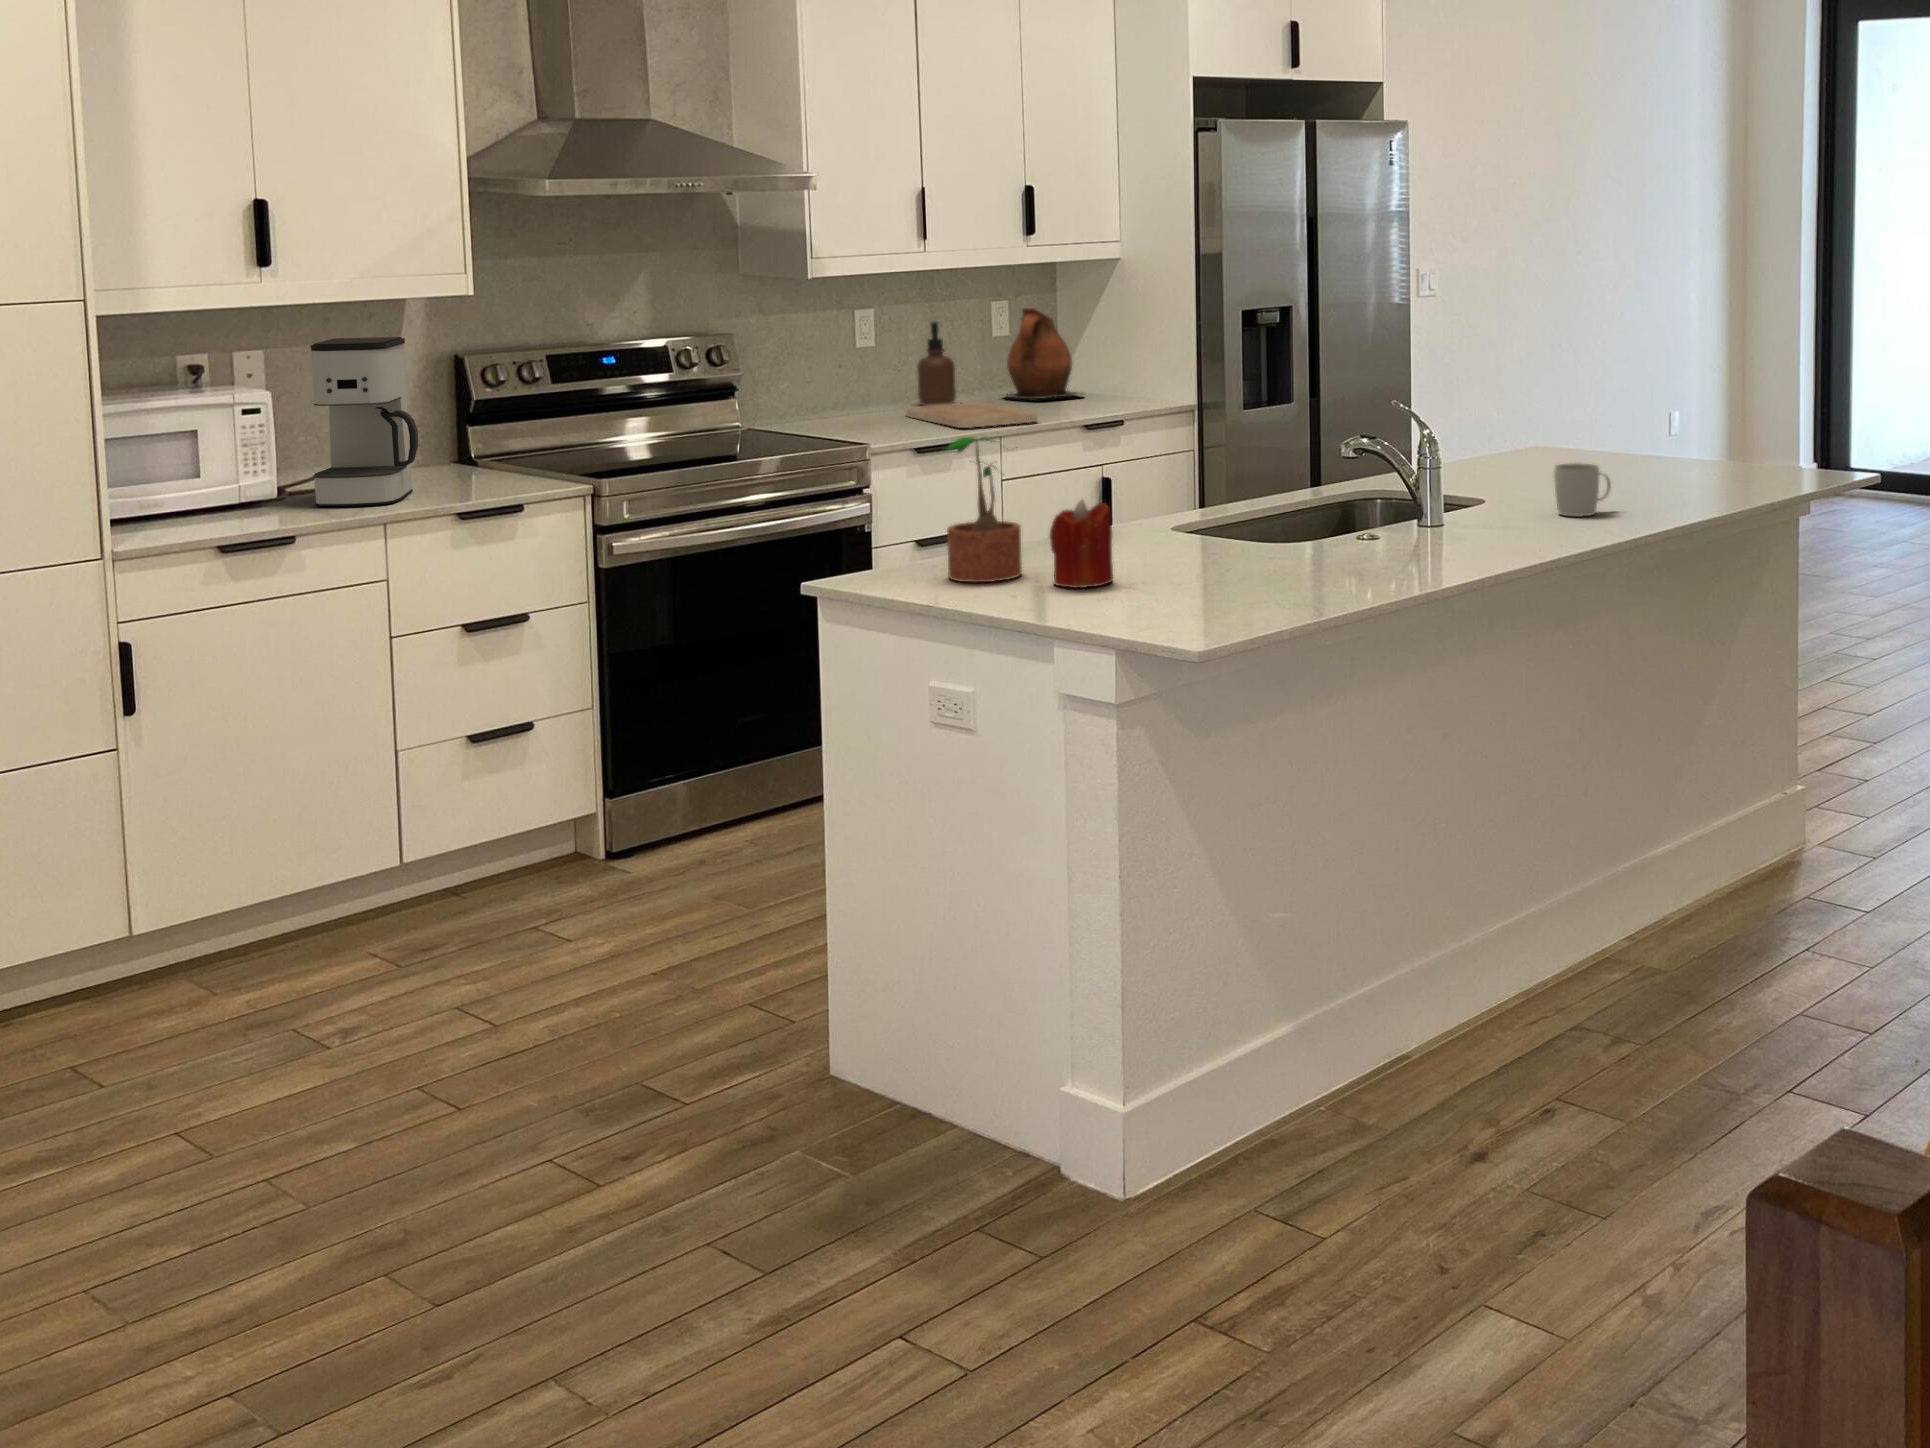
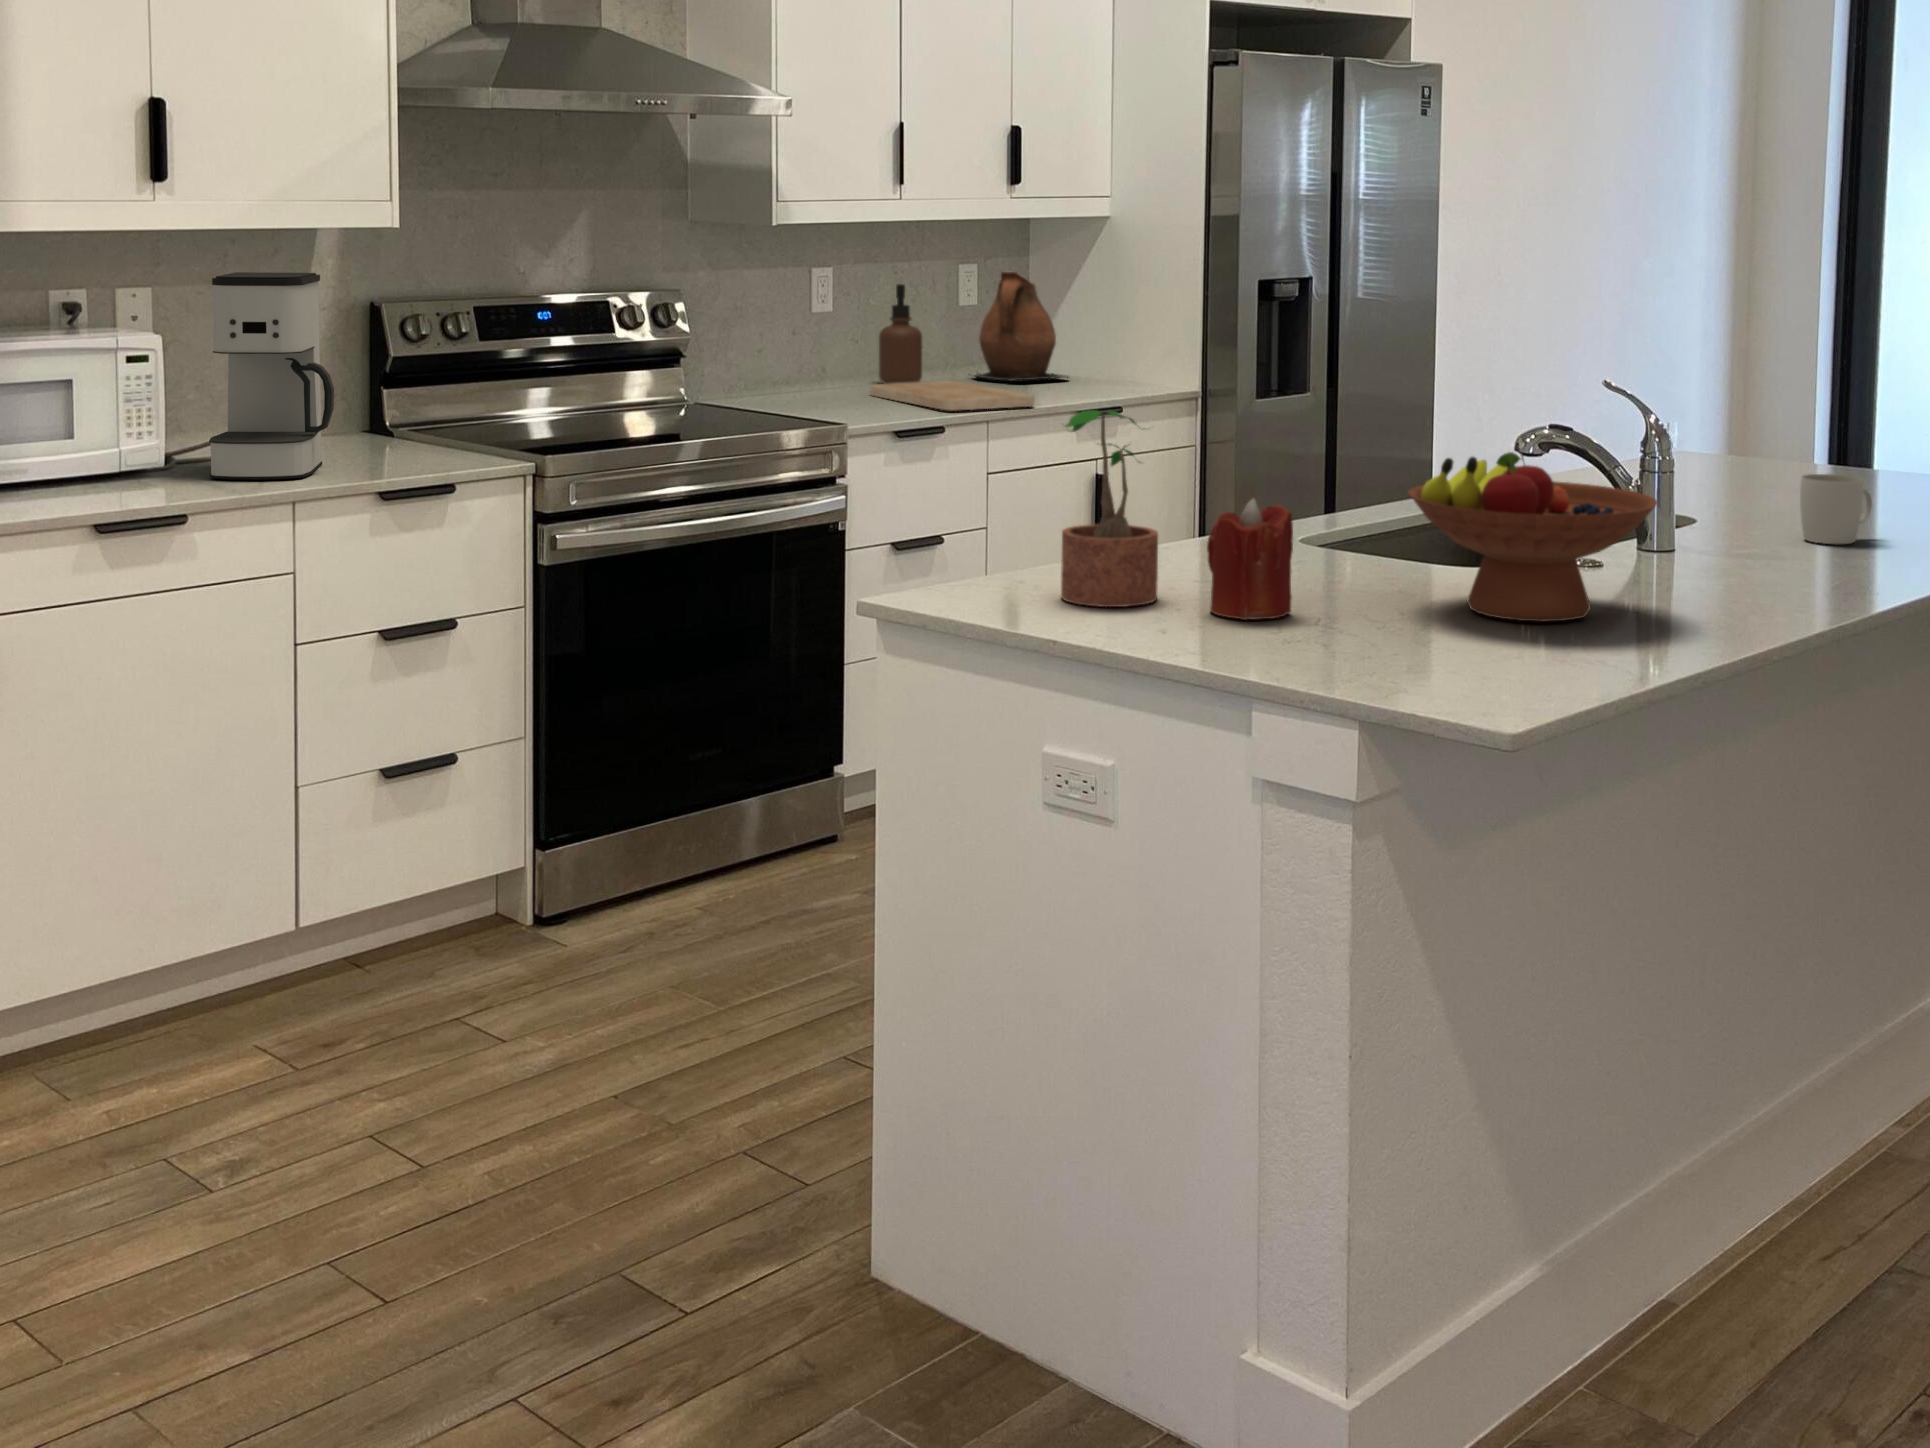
fruit bowl: none [1200,459,1380,582] -> present [1409,452,1658,622]

